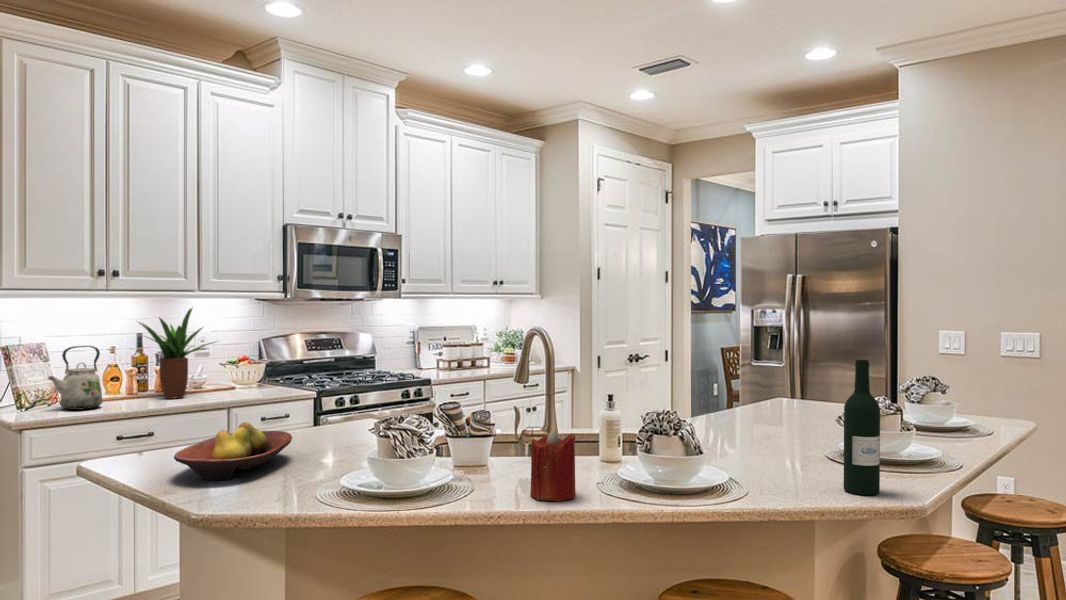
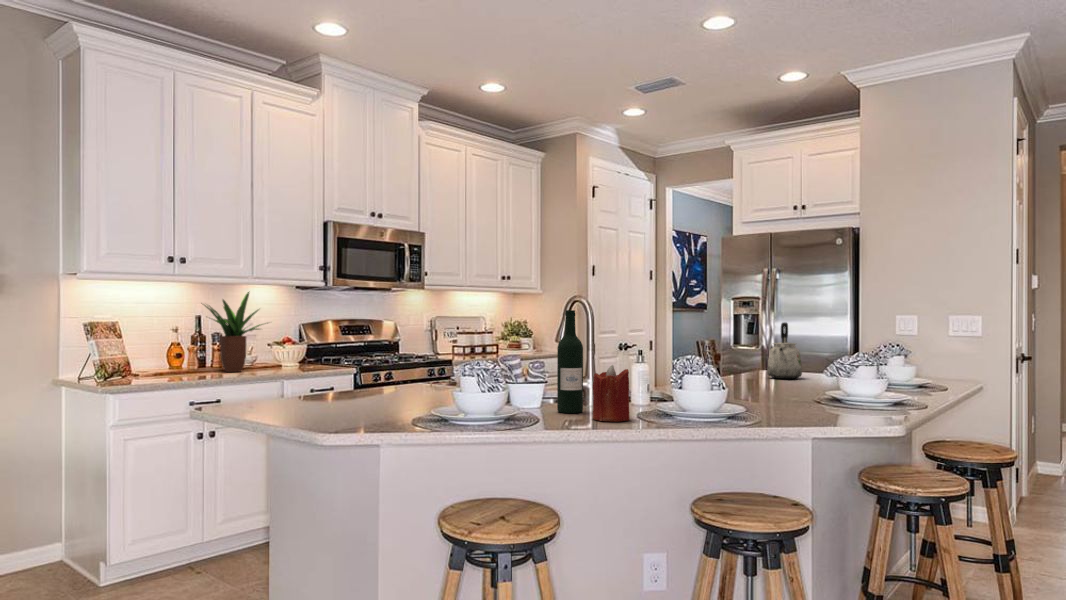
kettle: present [48,346,102,410] -> present [767,322,802,379]
wine bottle: present [844,360,880,495] -> present [557,310,583,413]
fruit bowl: present [174,422,292,481] -> none [292,371,379,414]

